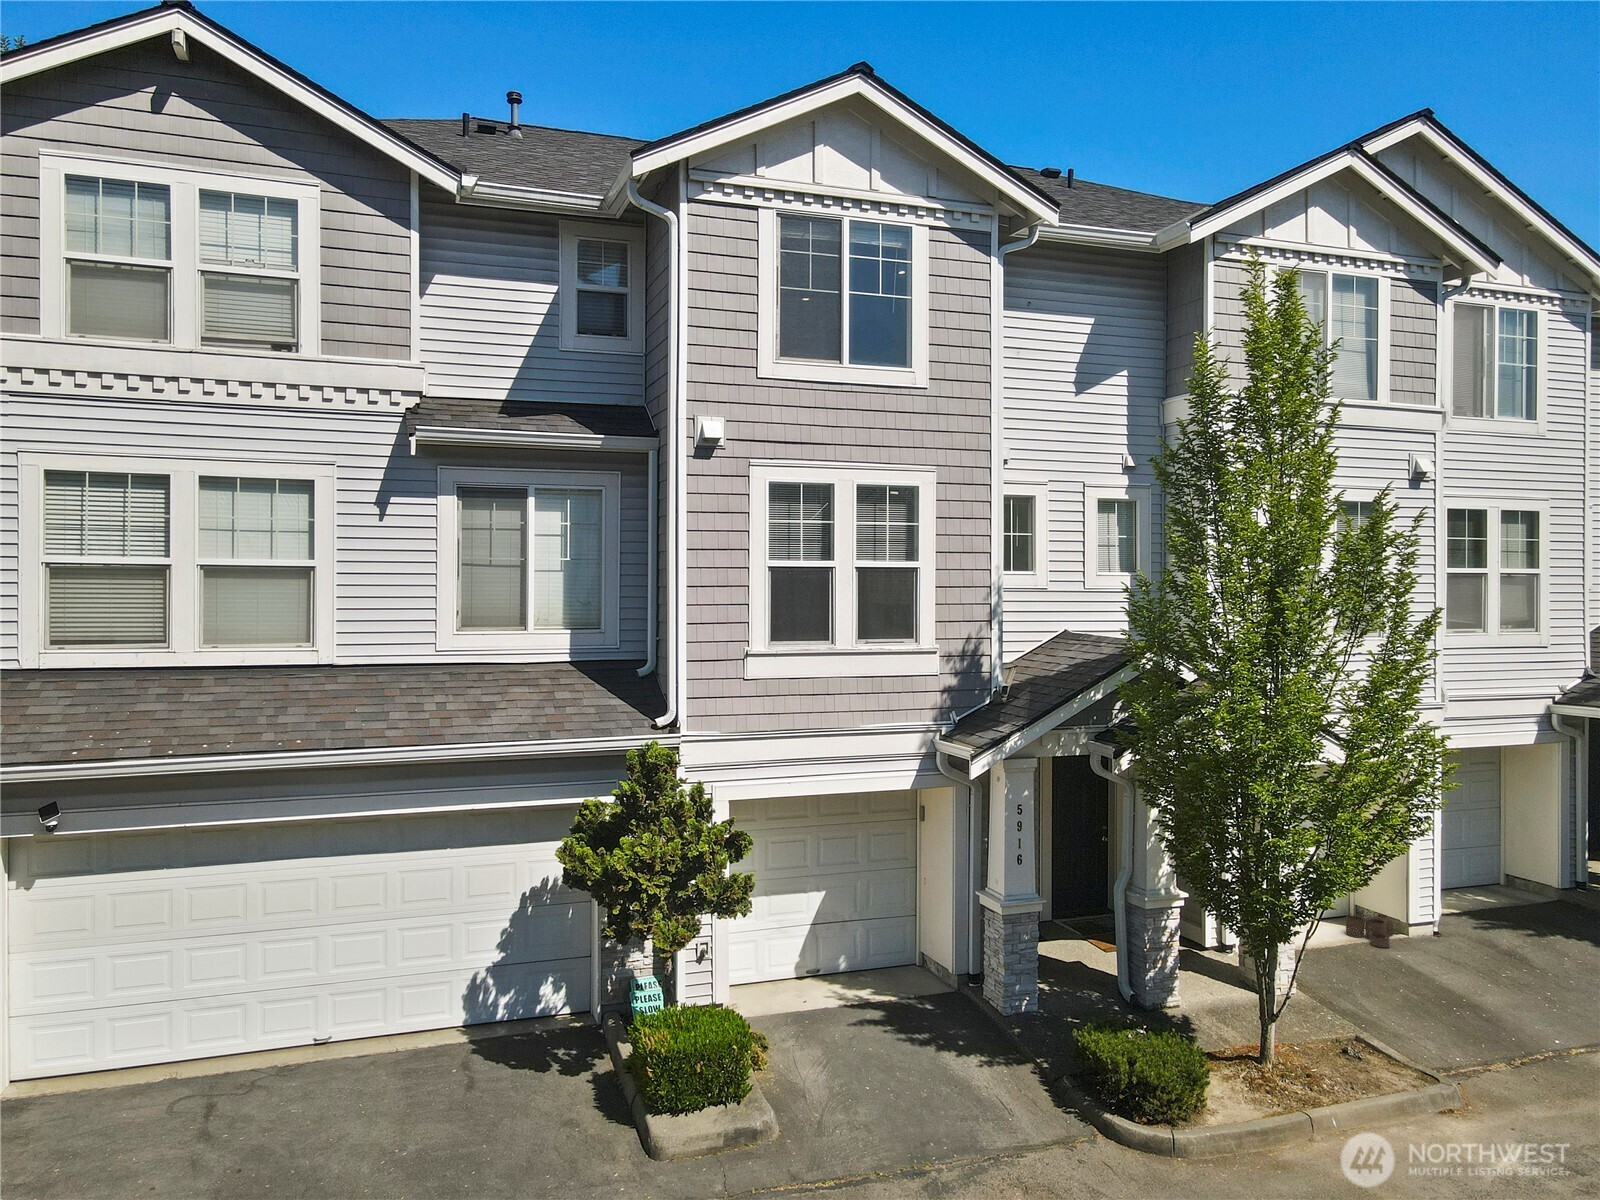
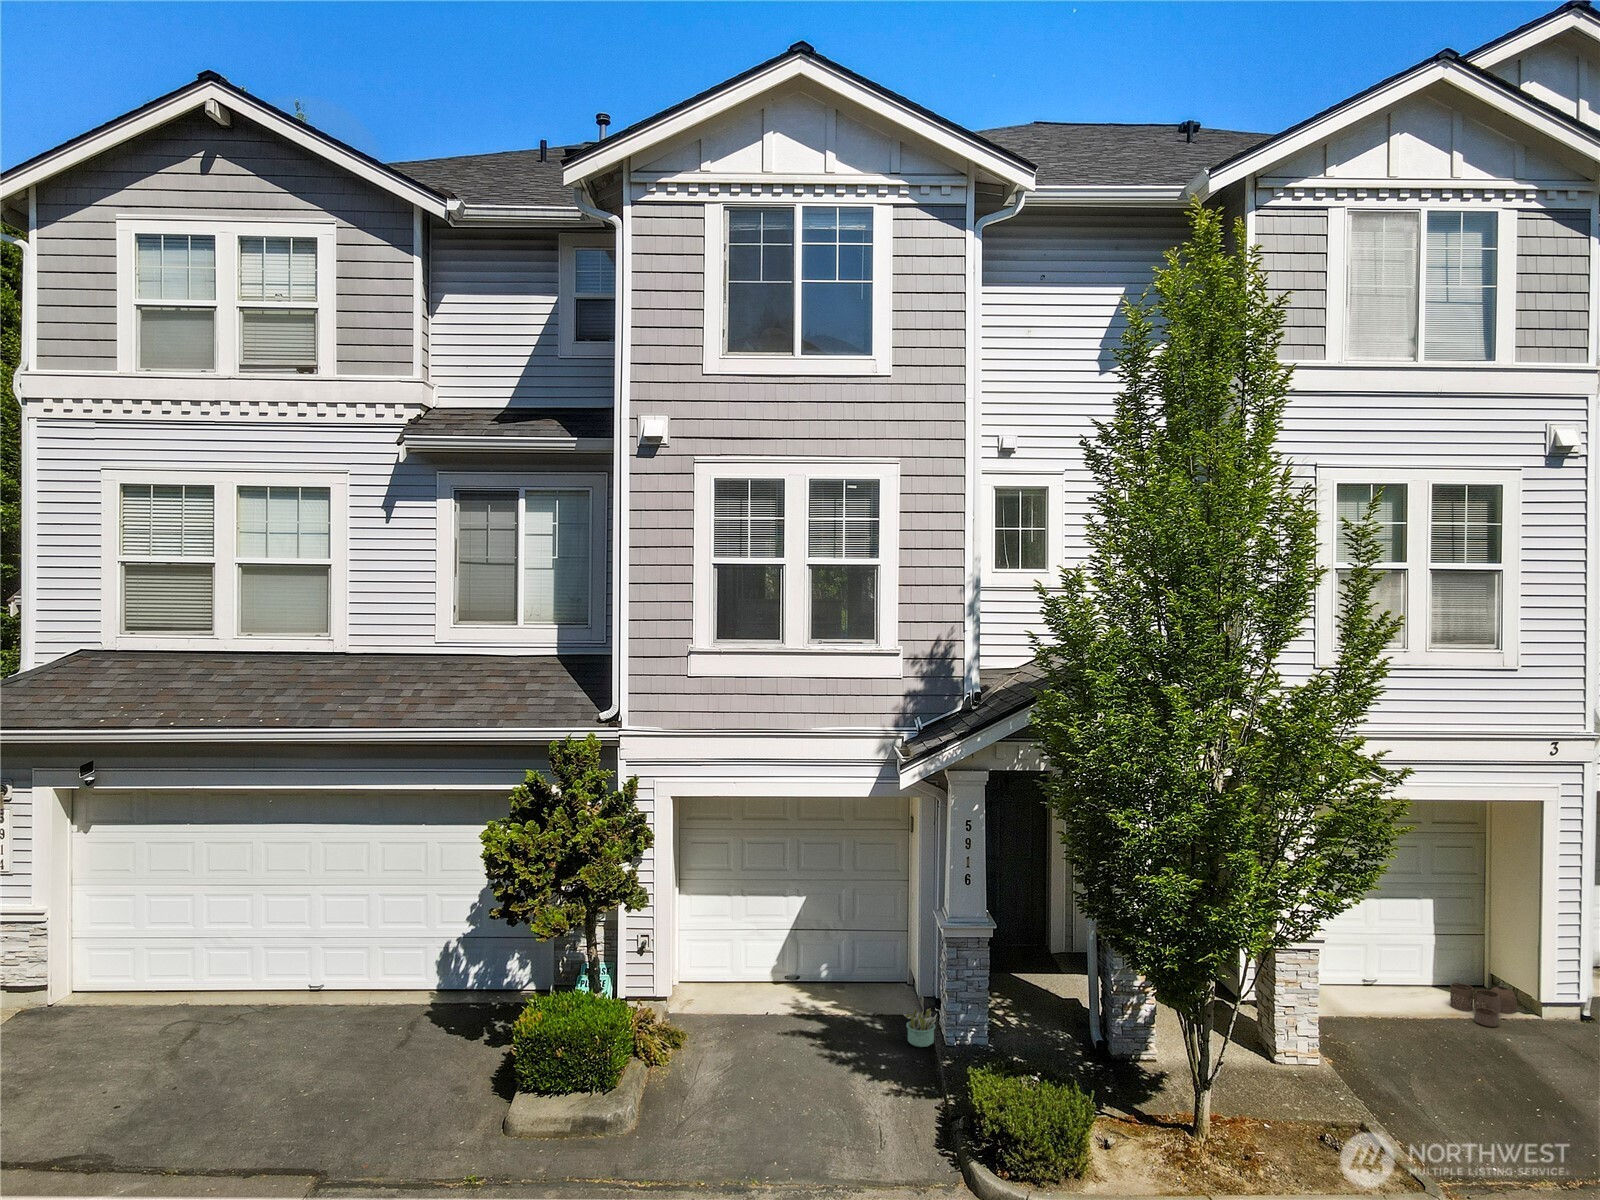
decorative plant: none [954,983,990,1020] -> present [904,1008,937,1047]

